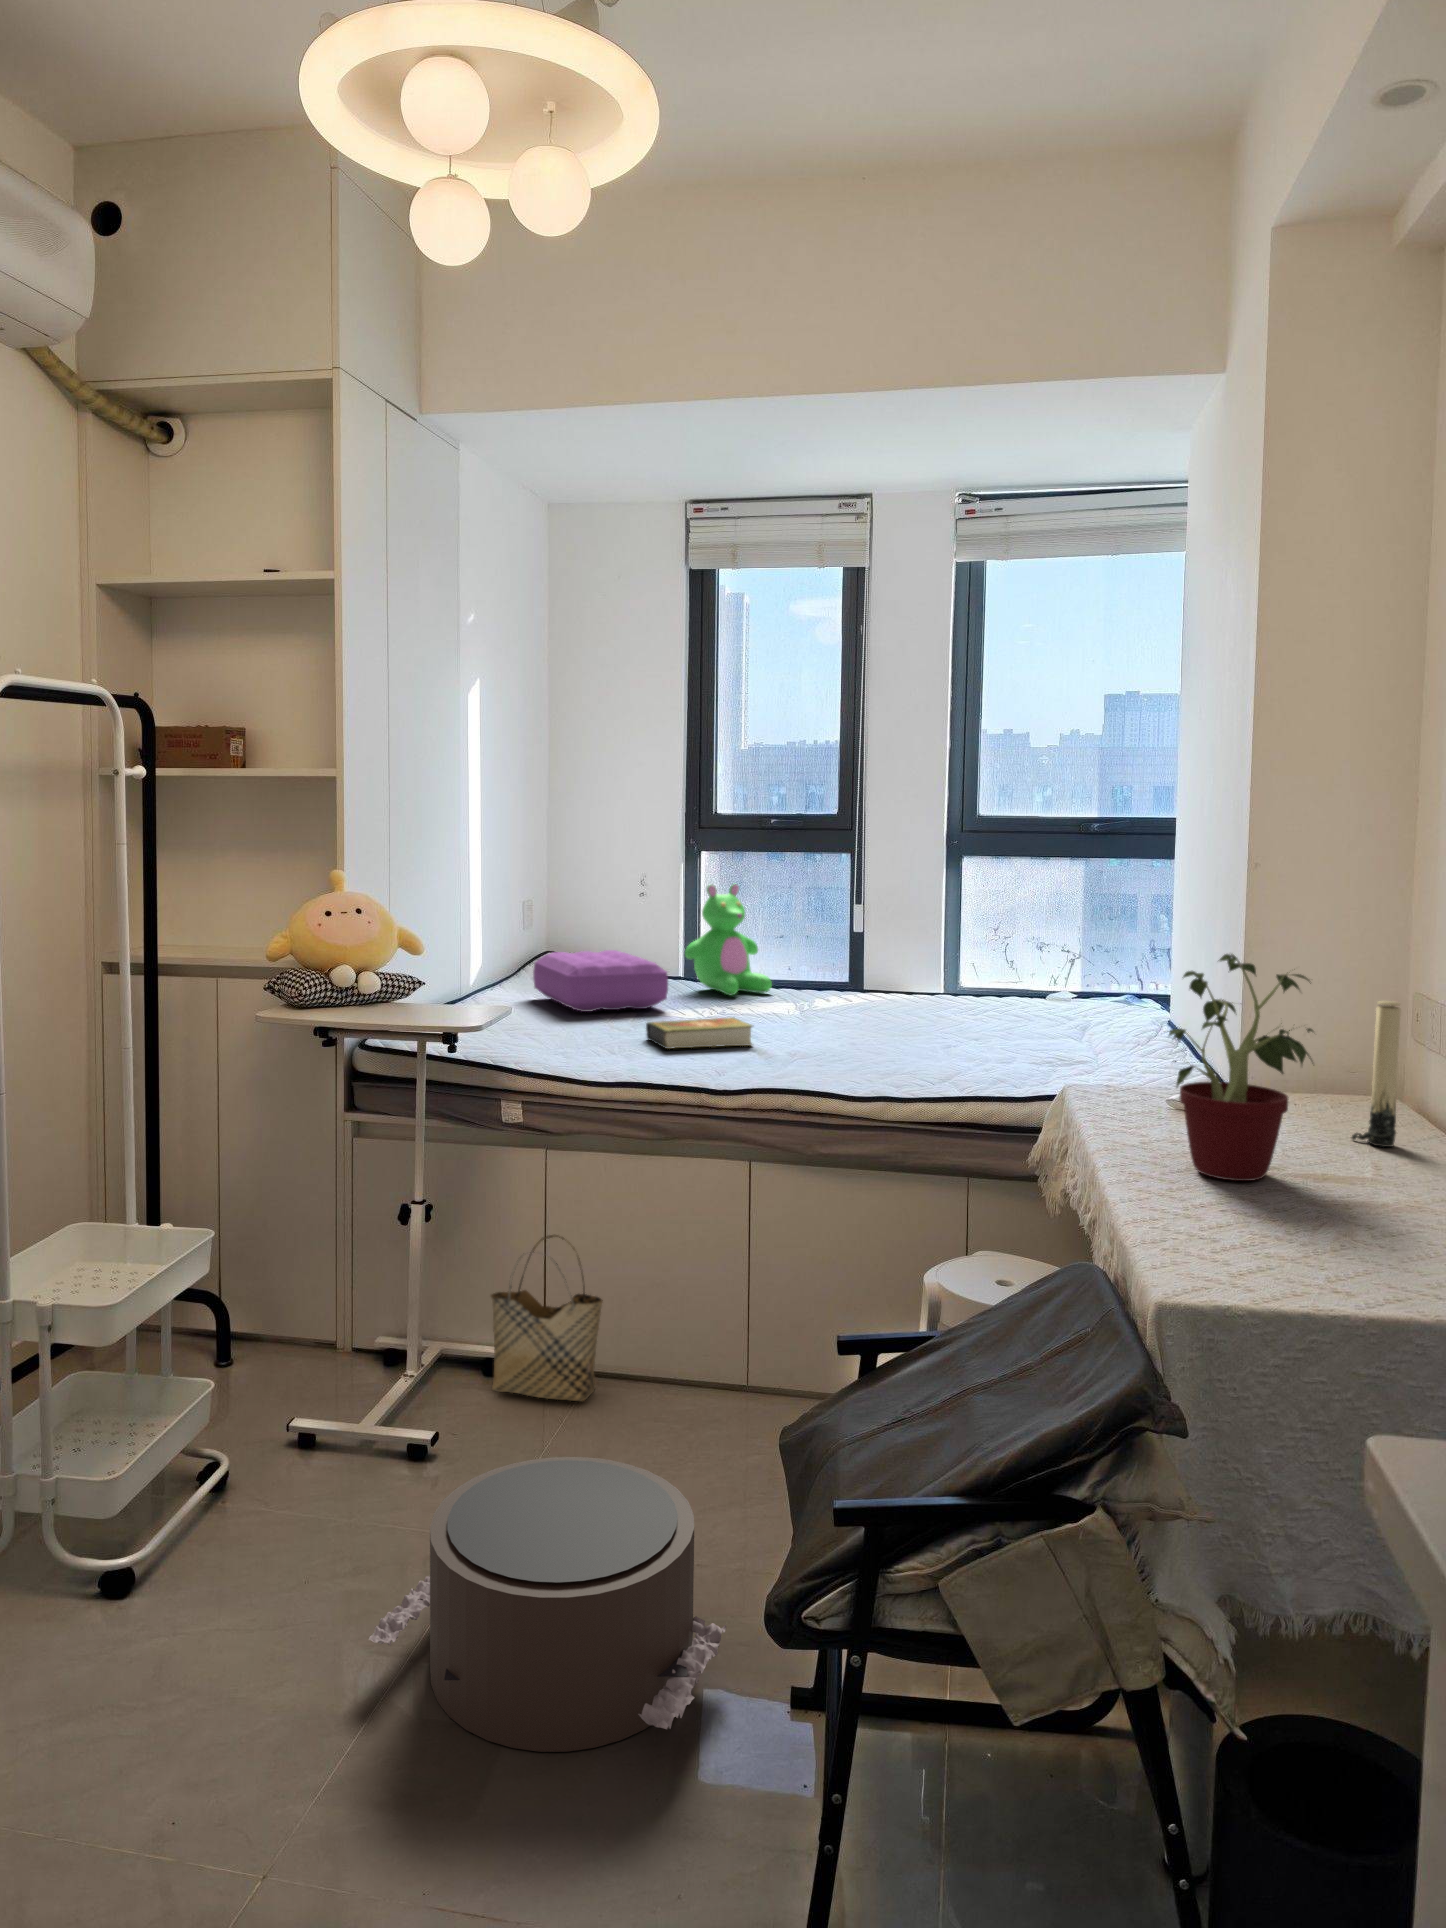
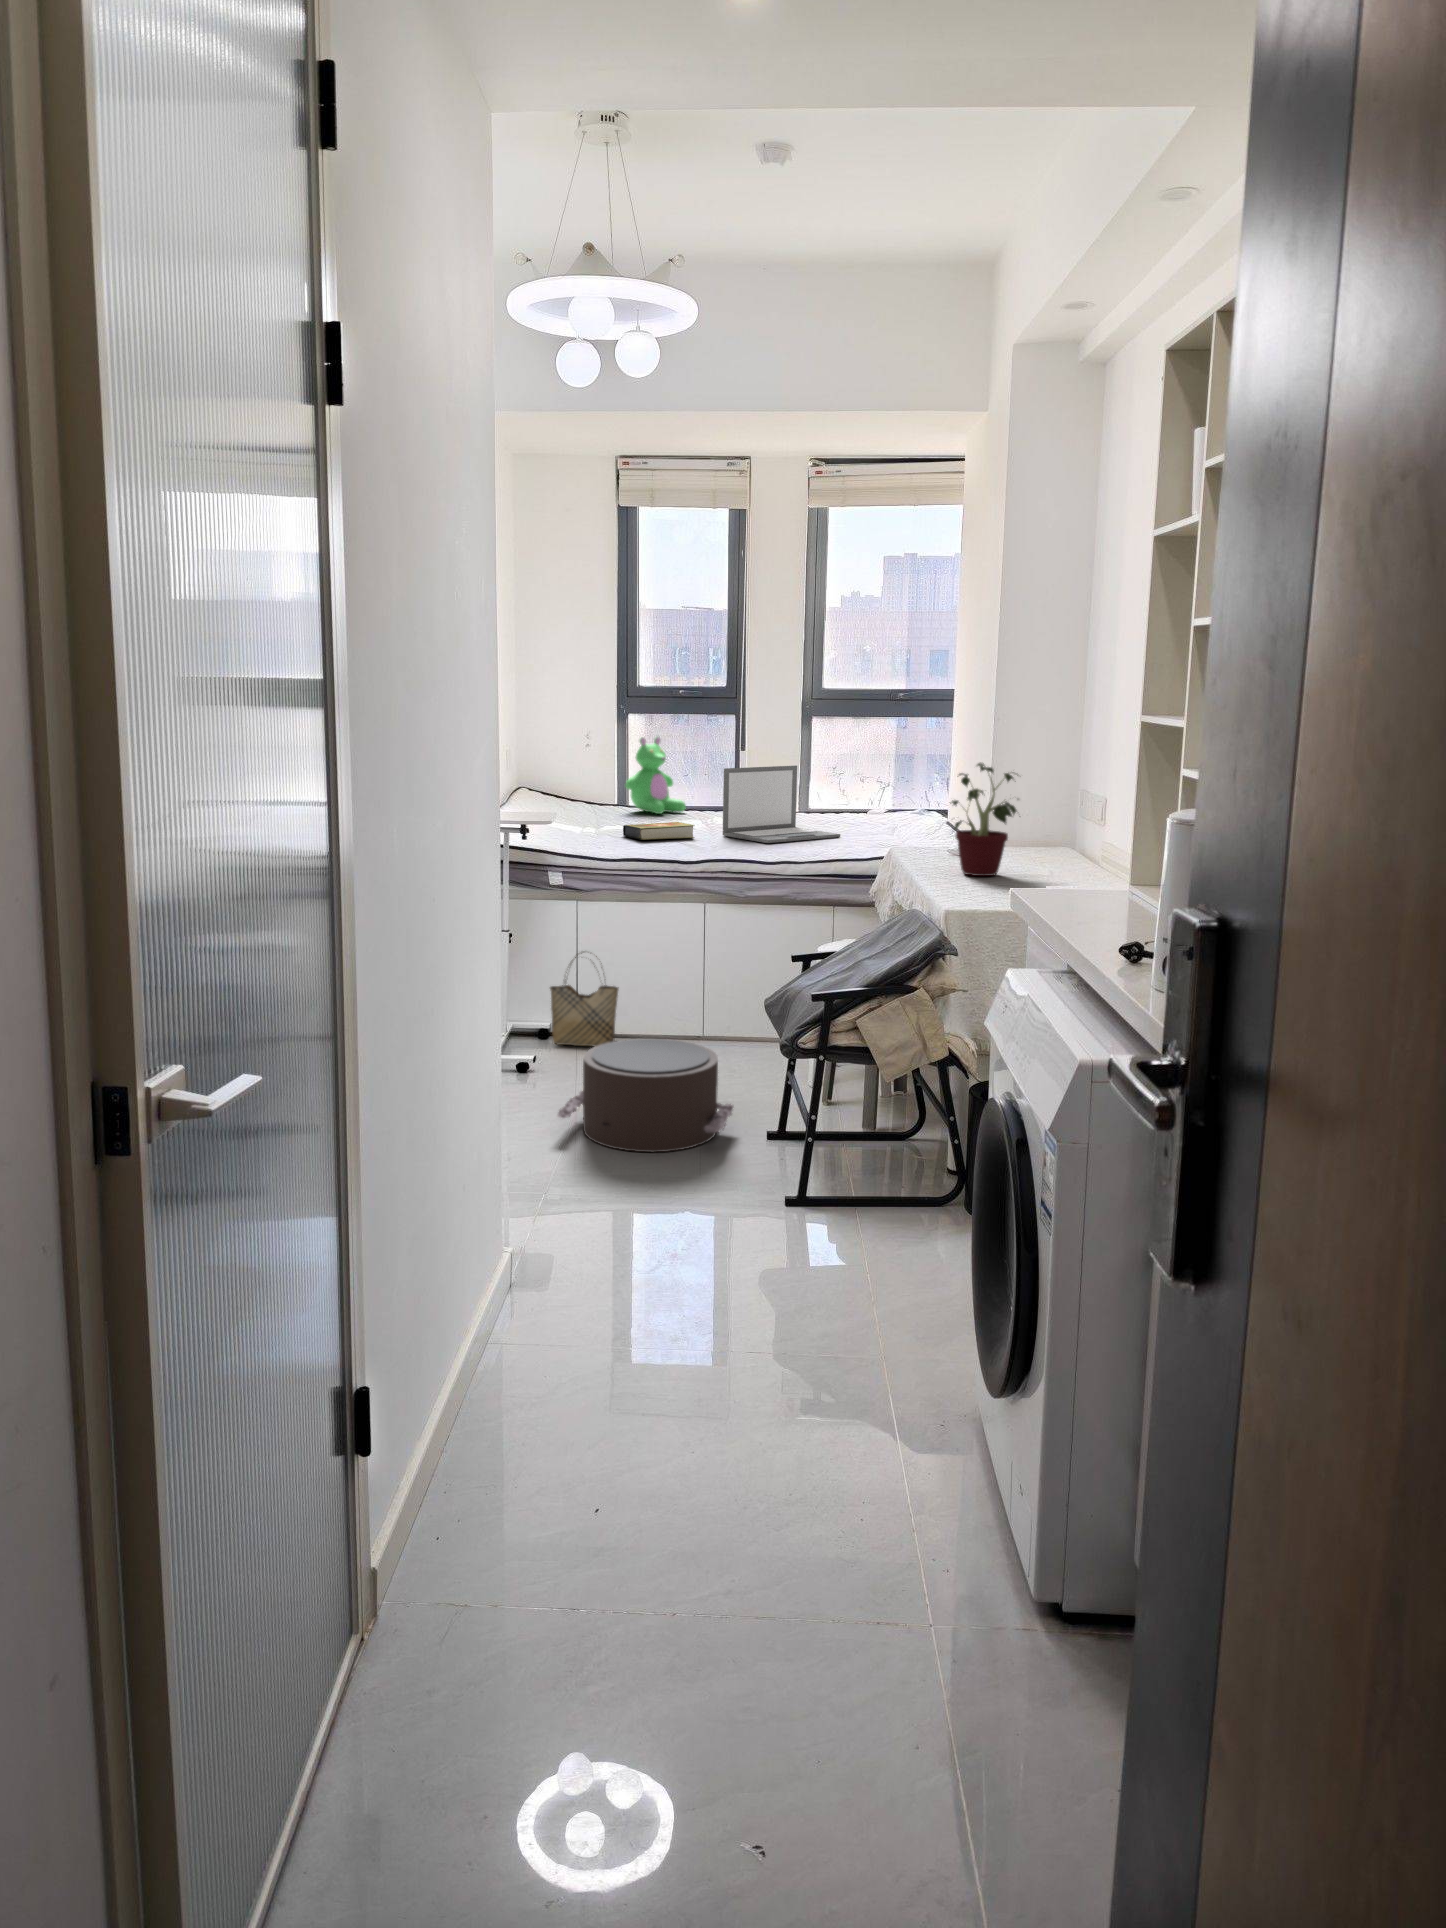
laptop: none [801,932,988,1060] -> present [722,765,840,843]
pillow: present [533,950,668,1012] -> none [524,783,624,824]
candle: present [1352,1001,1401,1147] -> none [1042,788,1066,864]

